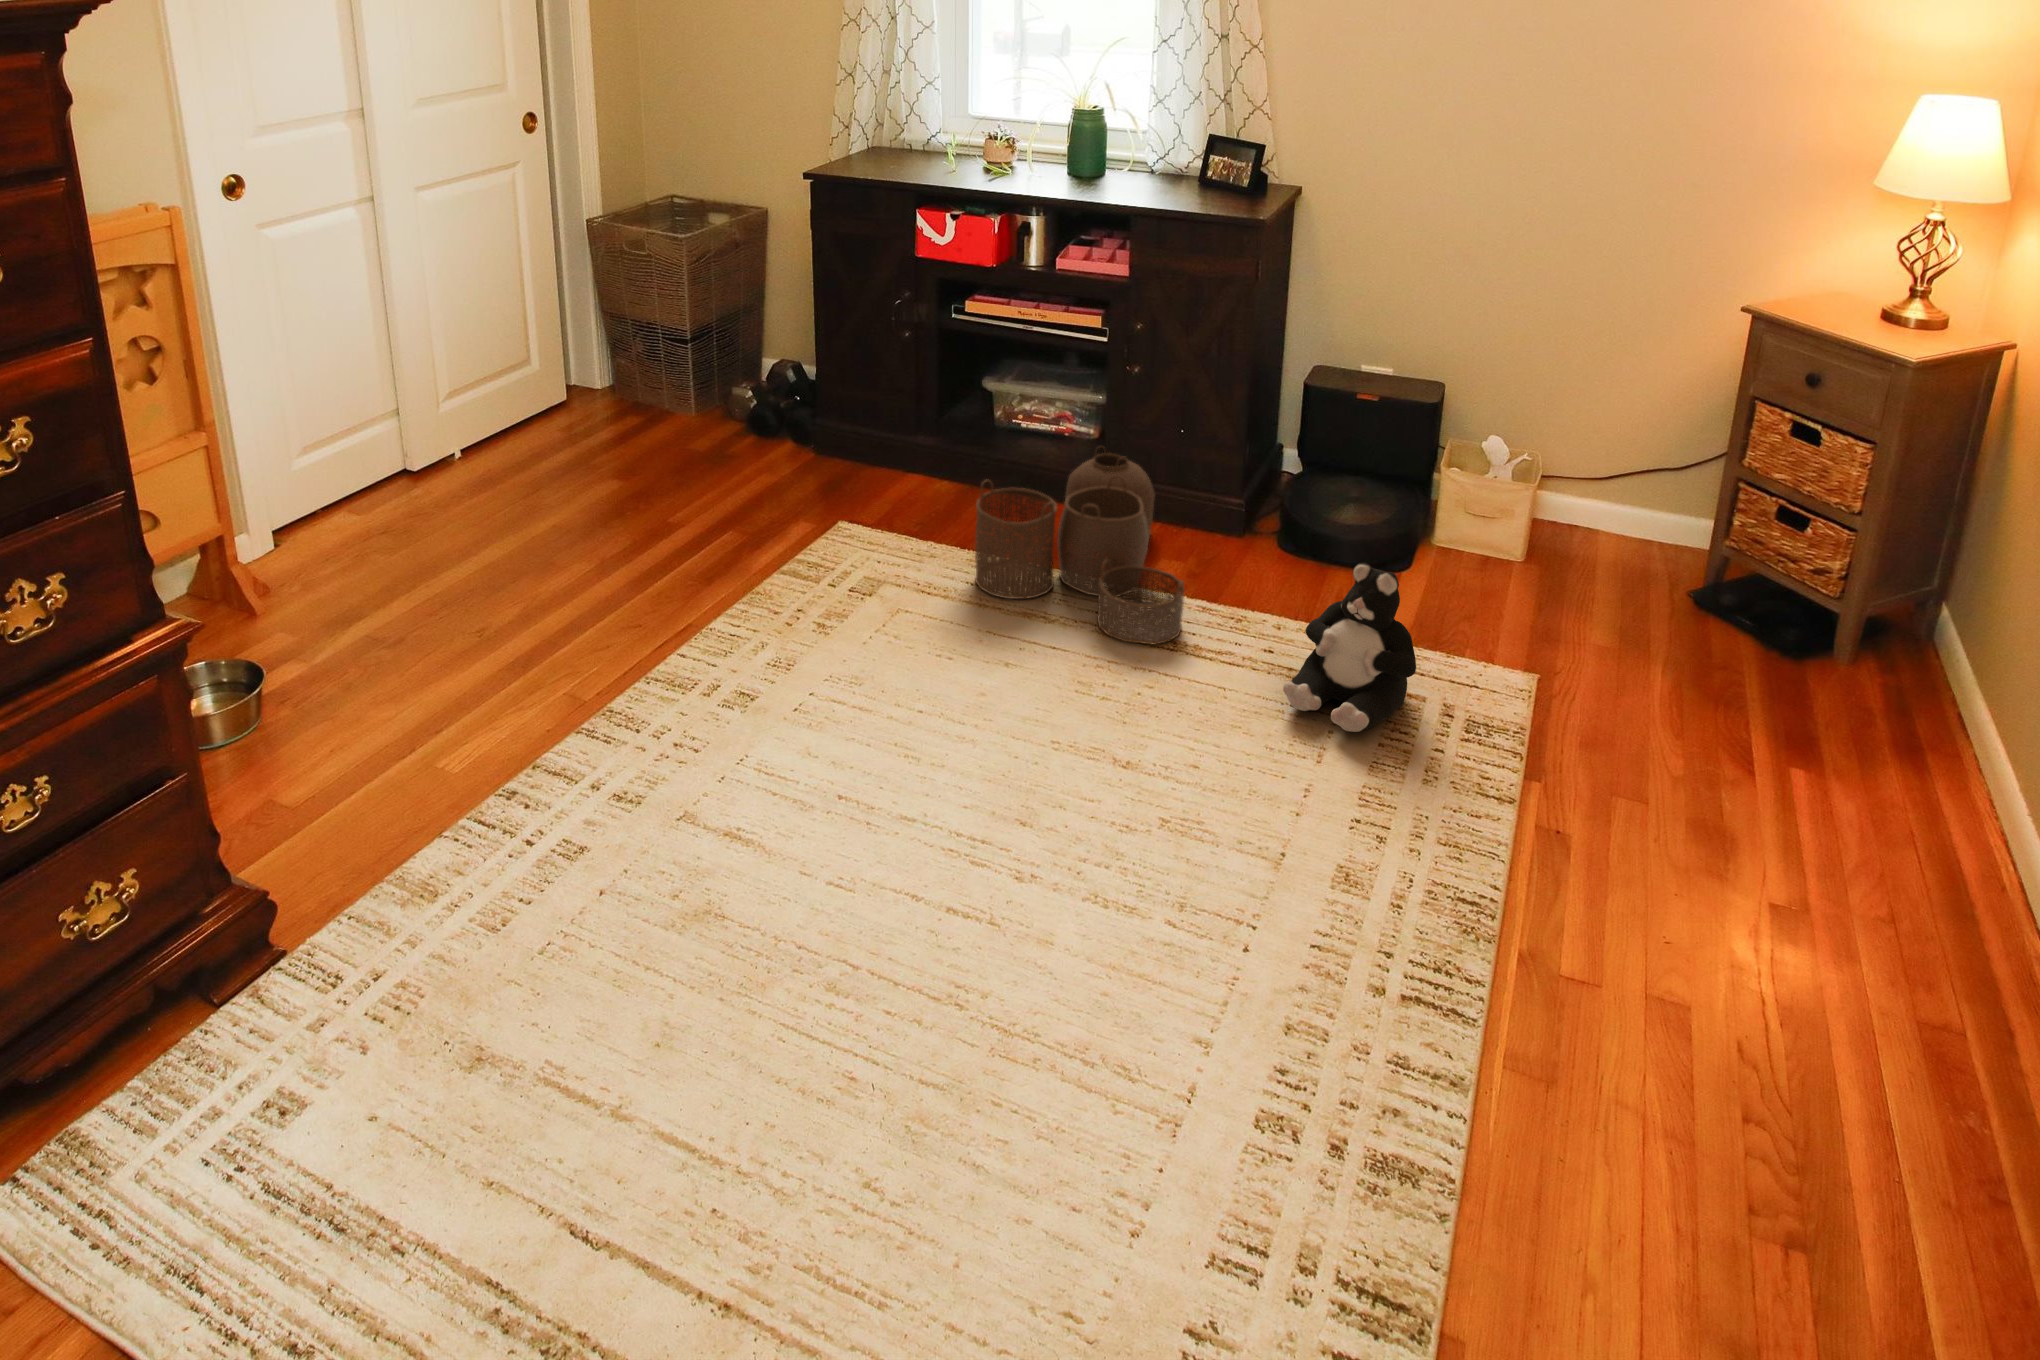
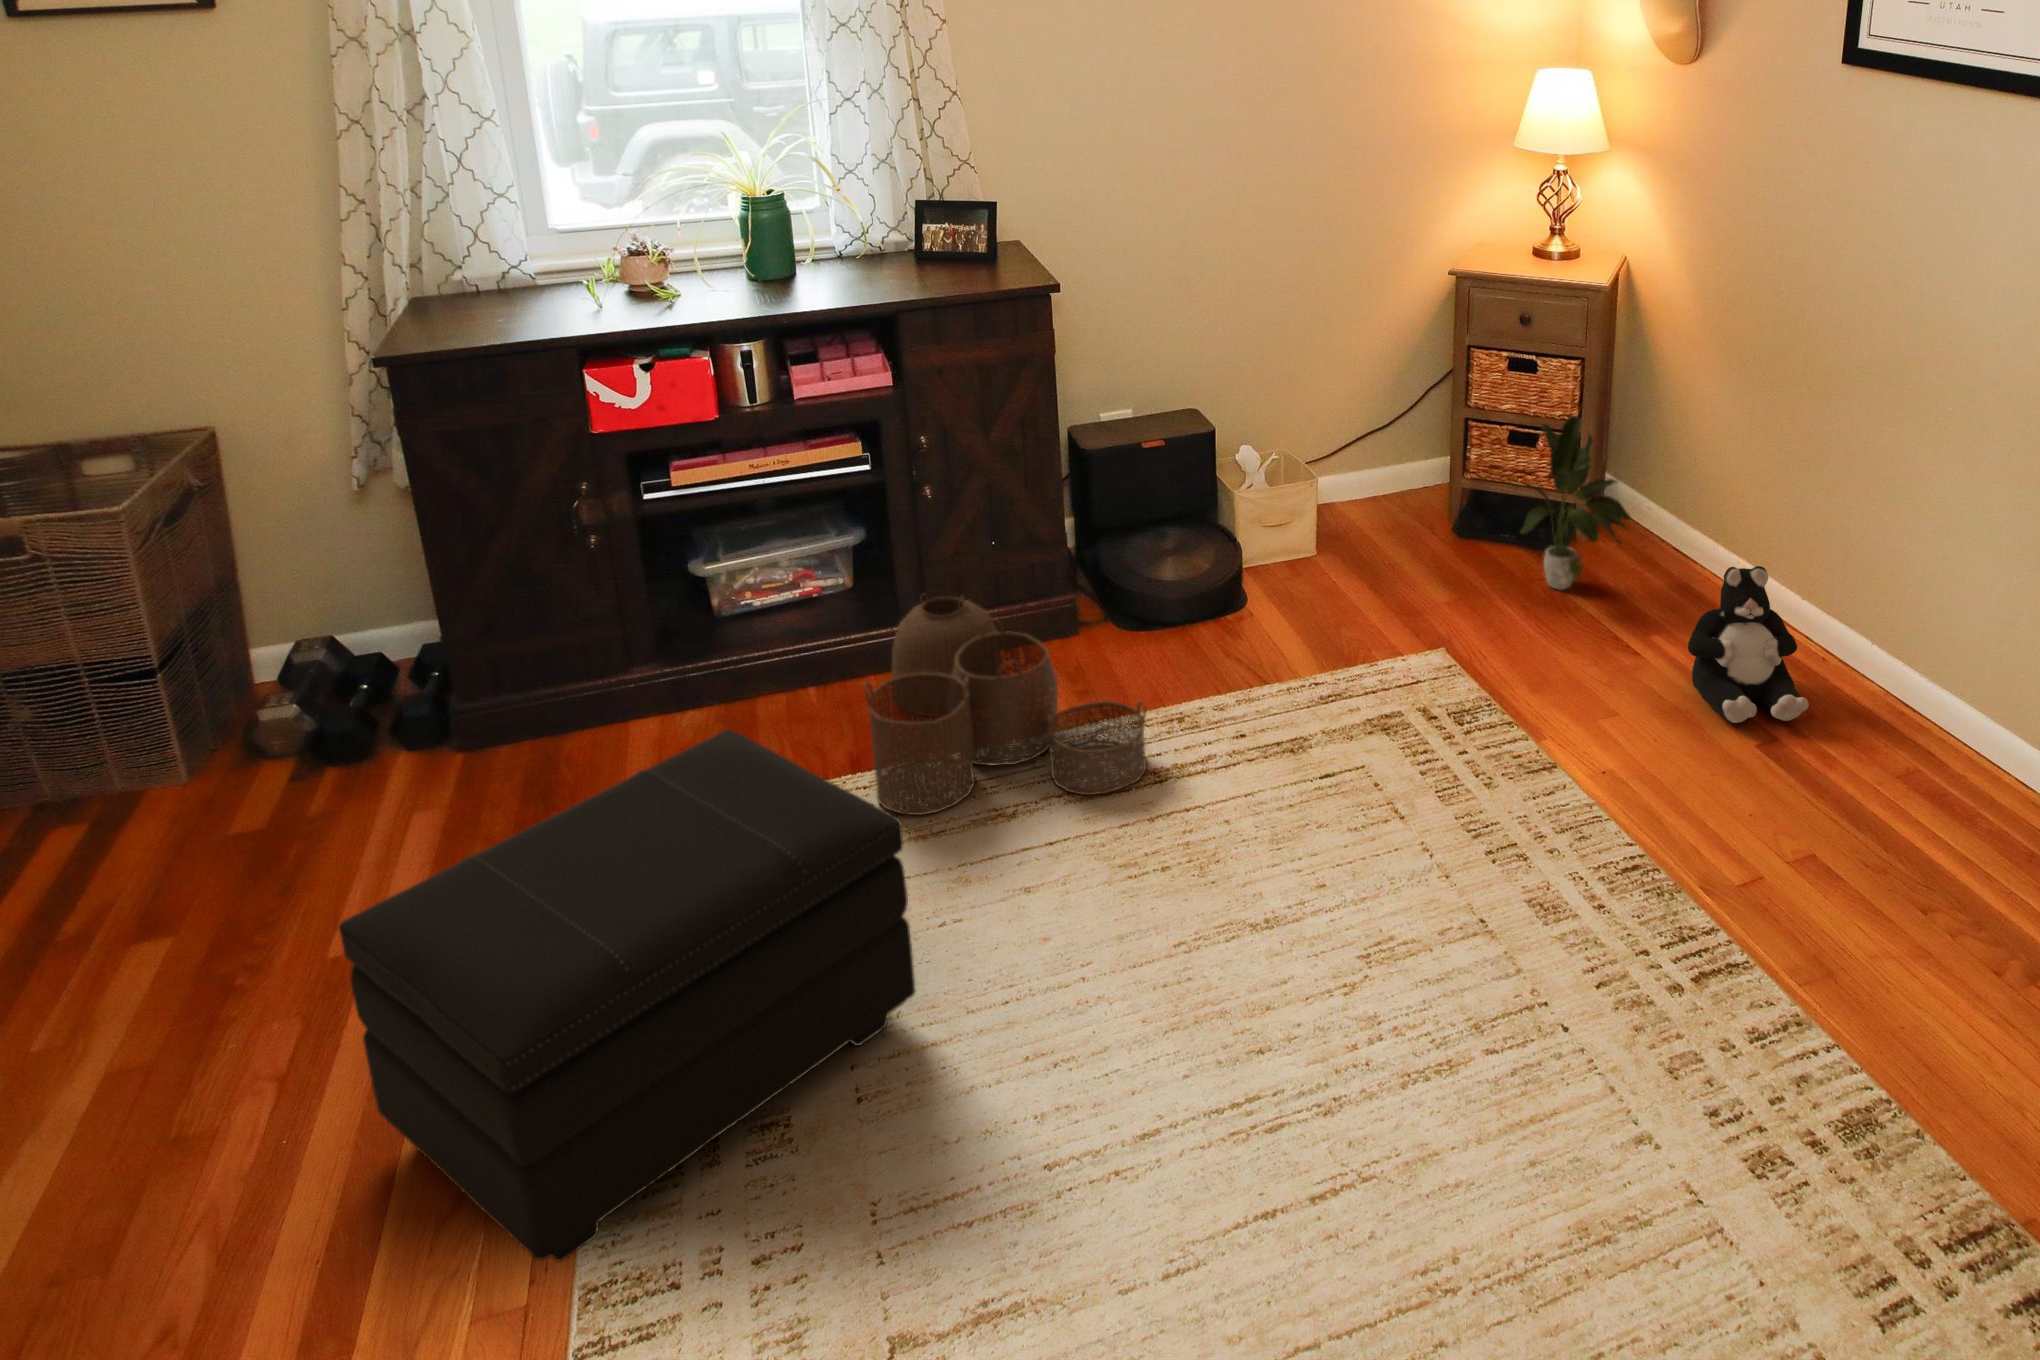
footstool: none [508,452,839,710] -> present [339,730,916,1262]
potted plant: none [1703,491,1883,690] -> present [1521,416,1630,590]
plush toy: present [1283,562,1416,732] -> present [1688,566,1809,723]

